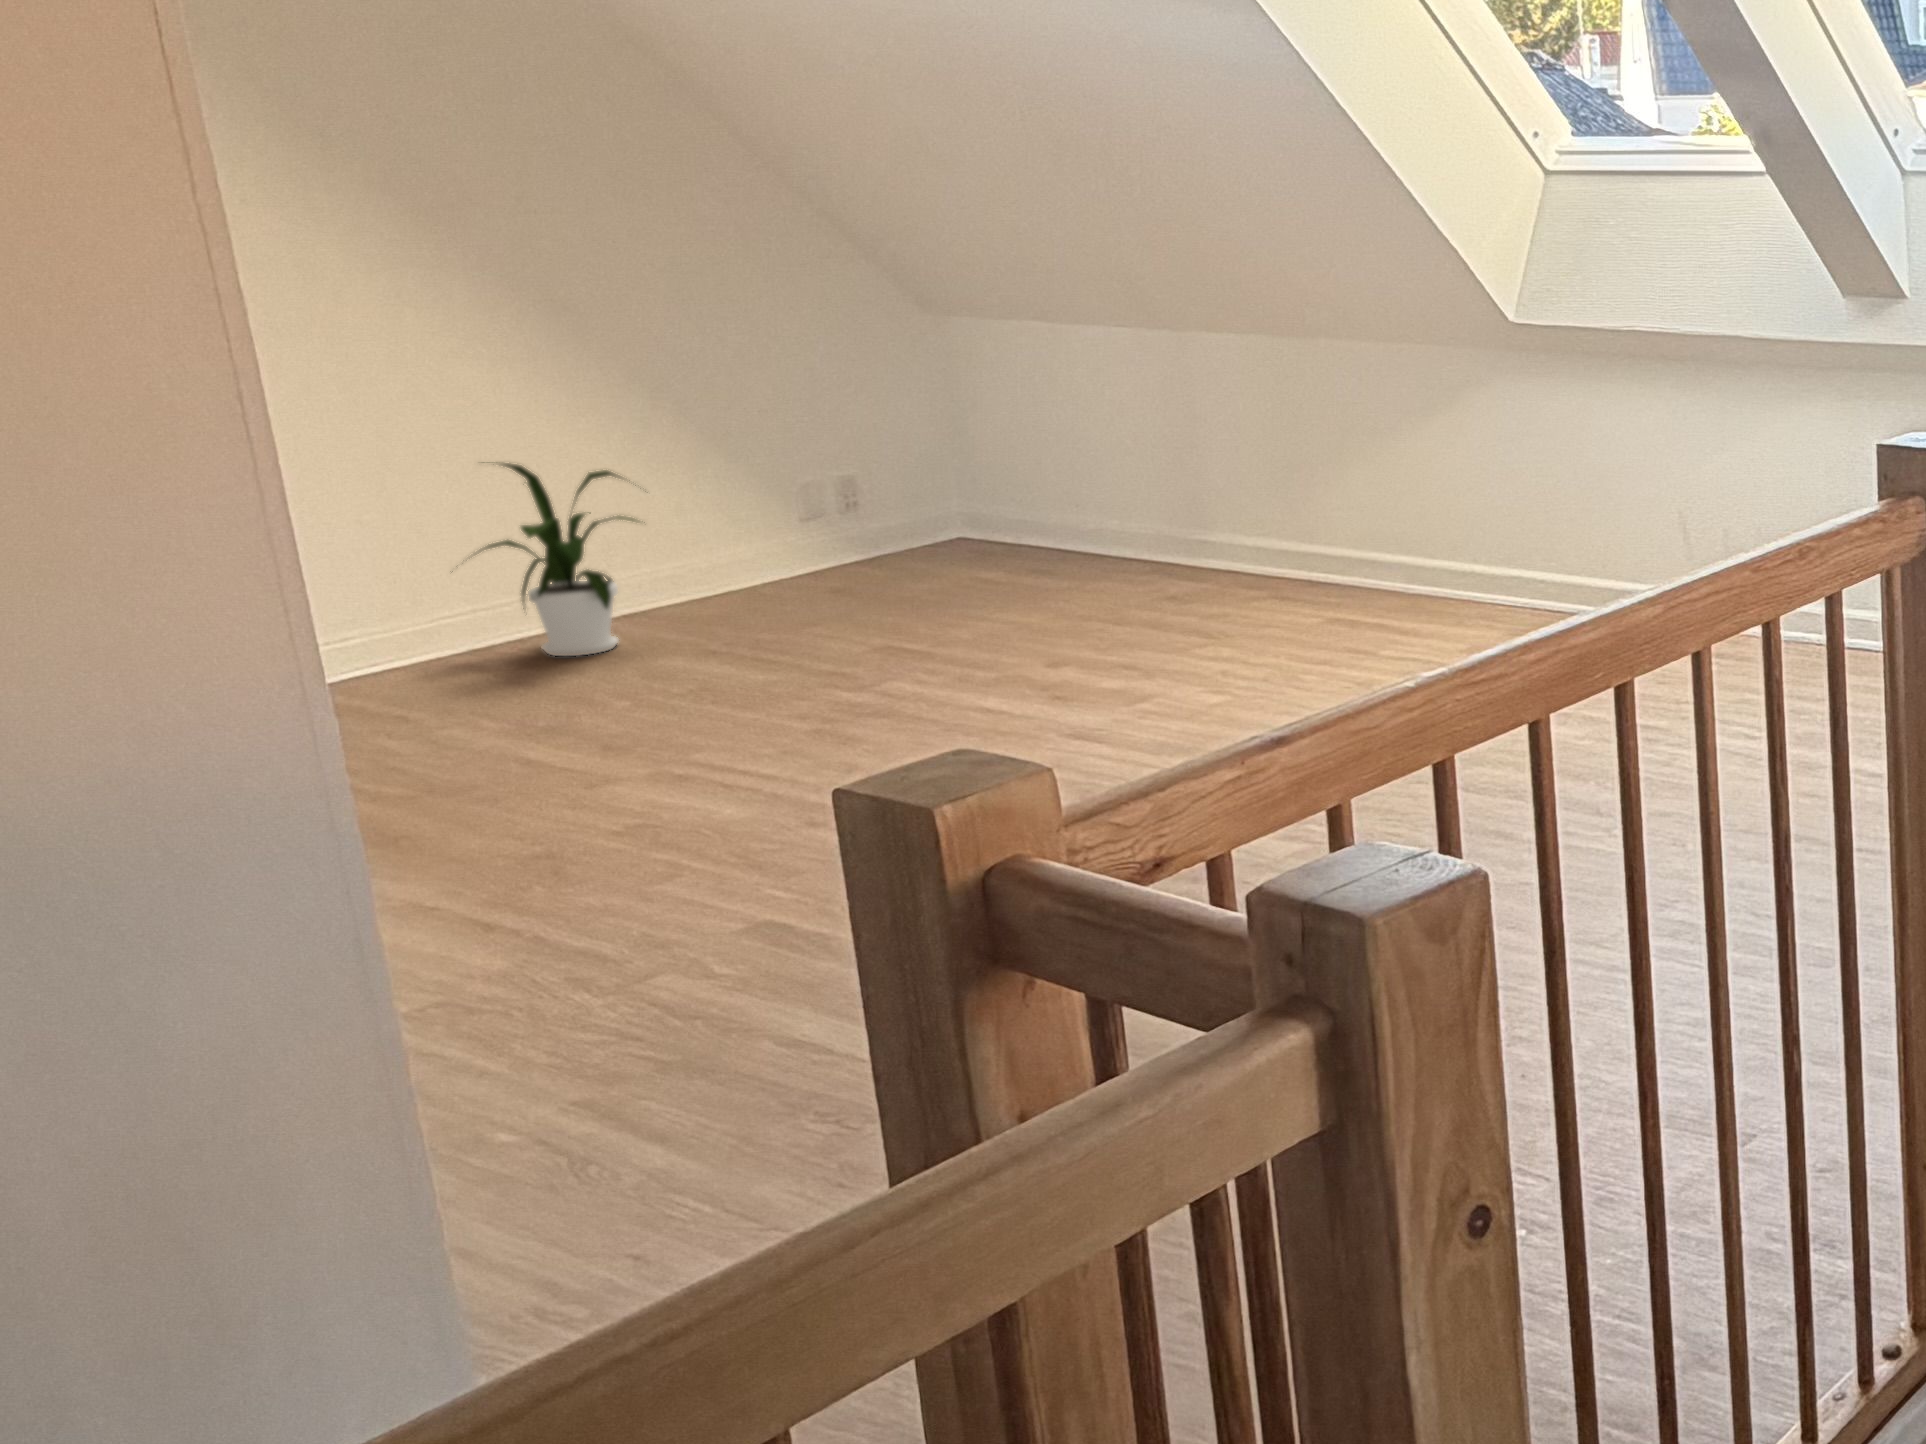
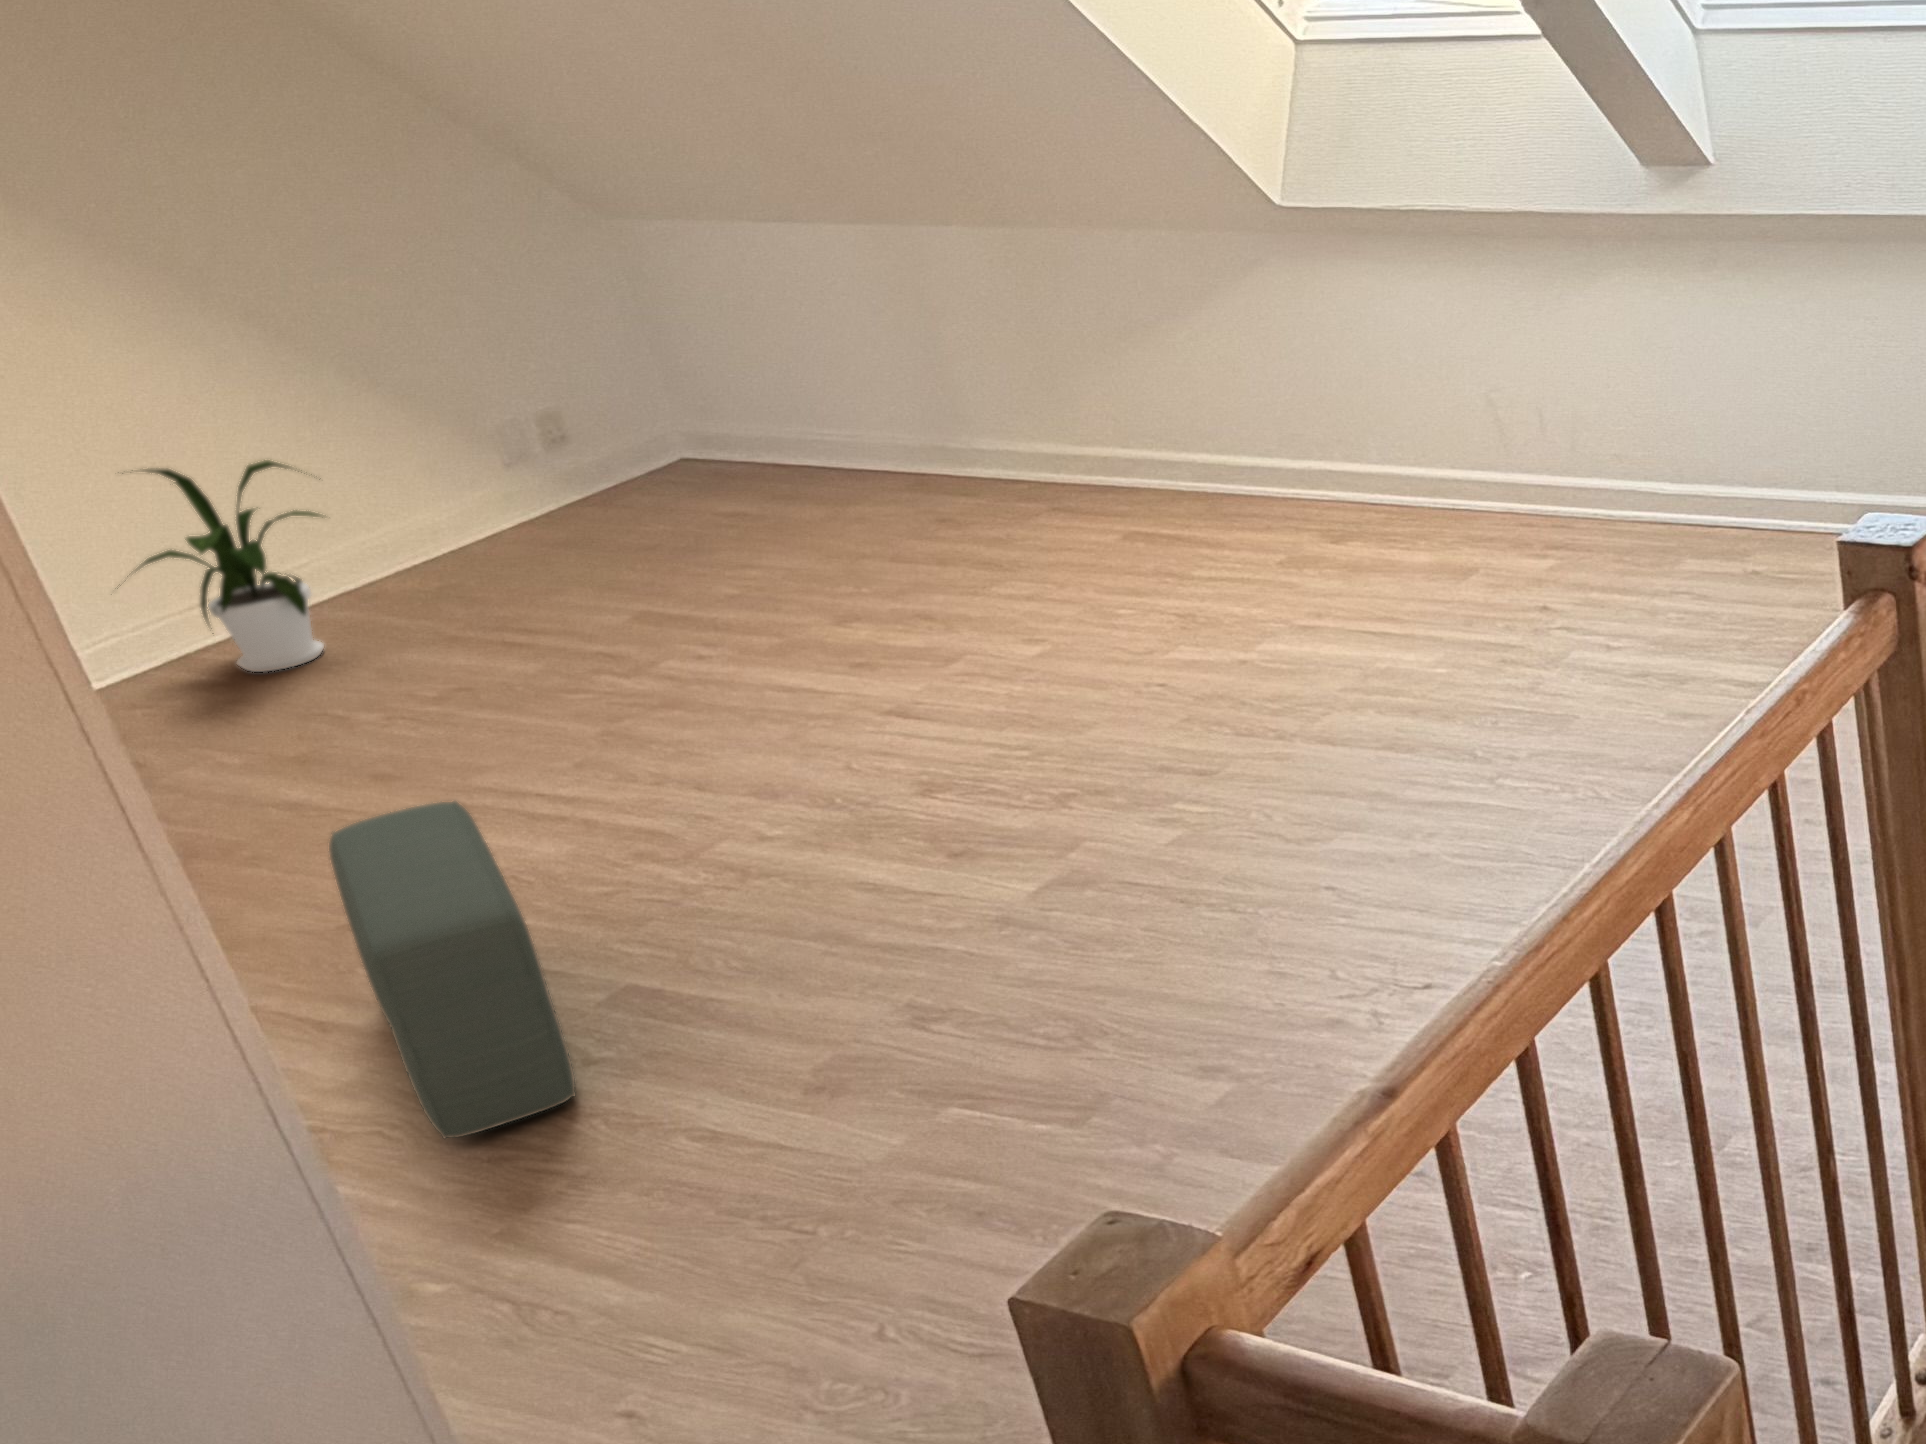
pouf: none [546,730,709,1021] -> present [329,801,575,1138]

